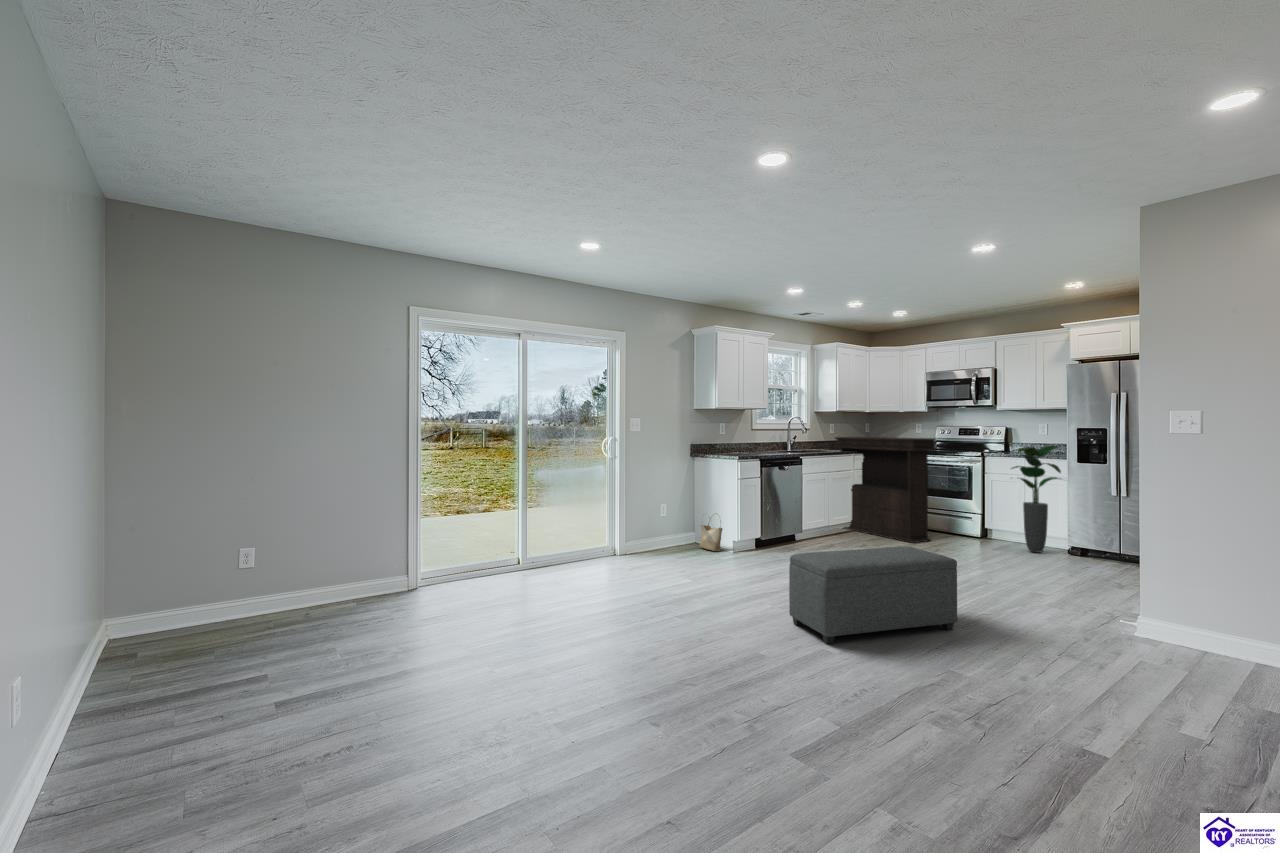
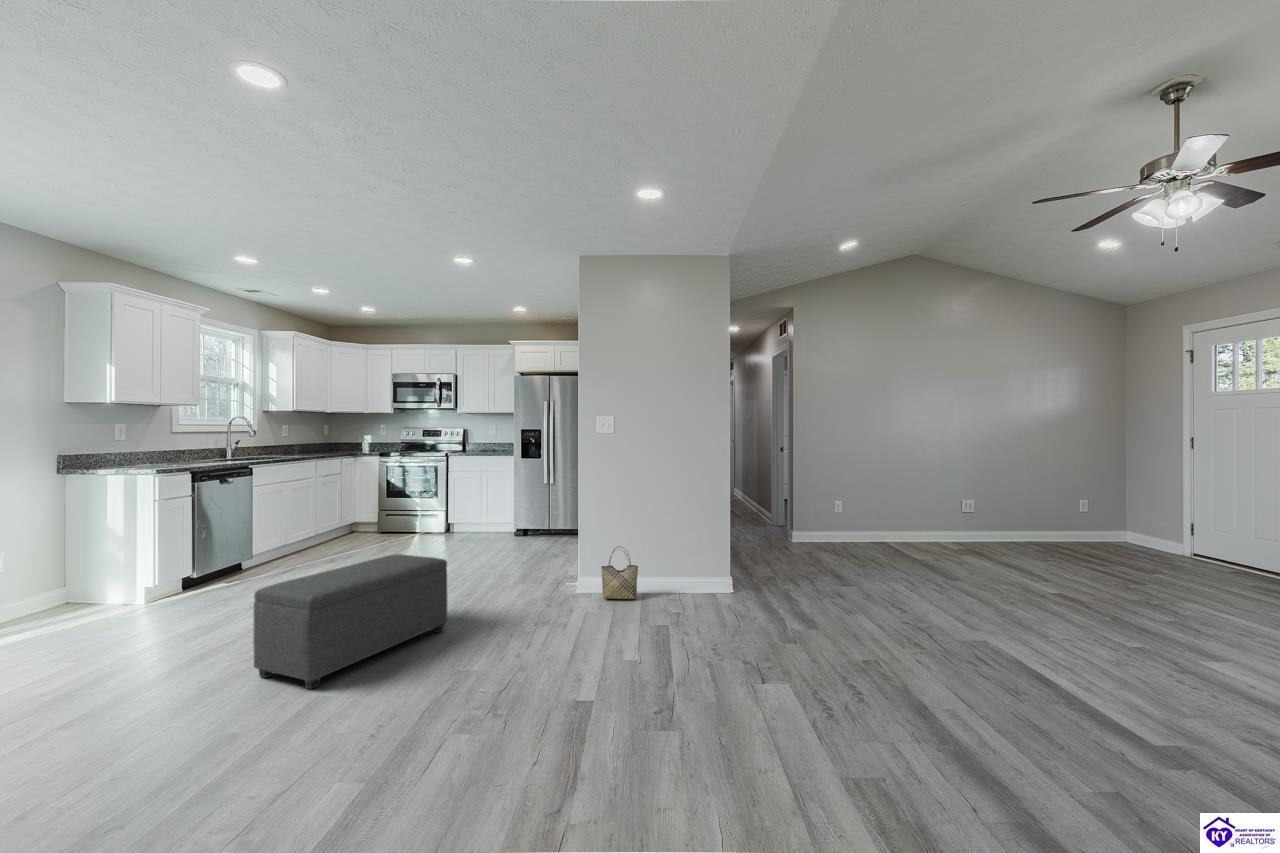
console table: present [835,437,936,543] -> none [291,440,405,549]
potted plant: present [1012,446,1061,553] -> none [470,444,515,540]
woven basket: present [699,518,722,551] -> present [601,547,638,599]

